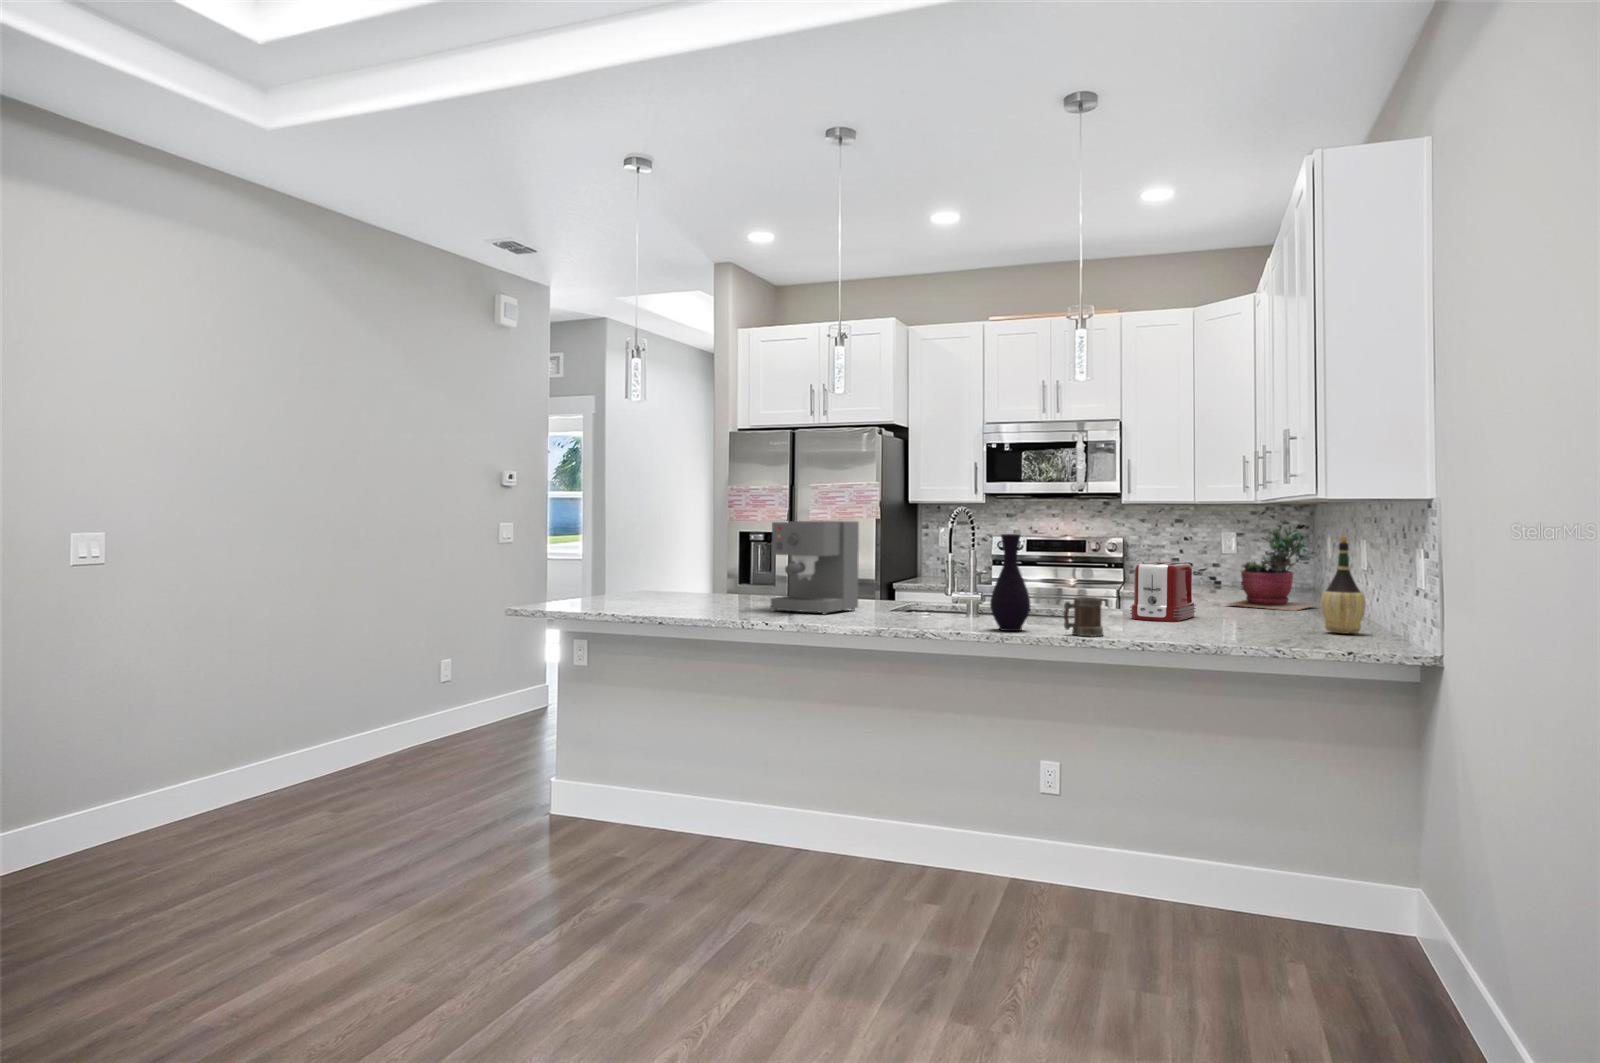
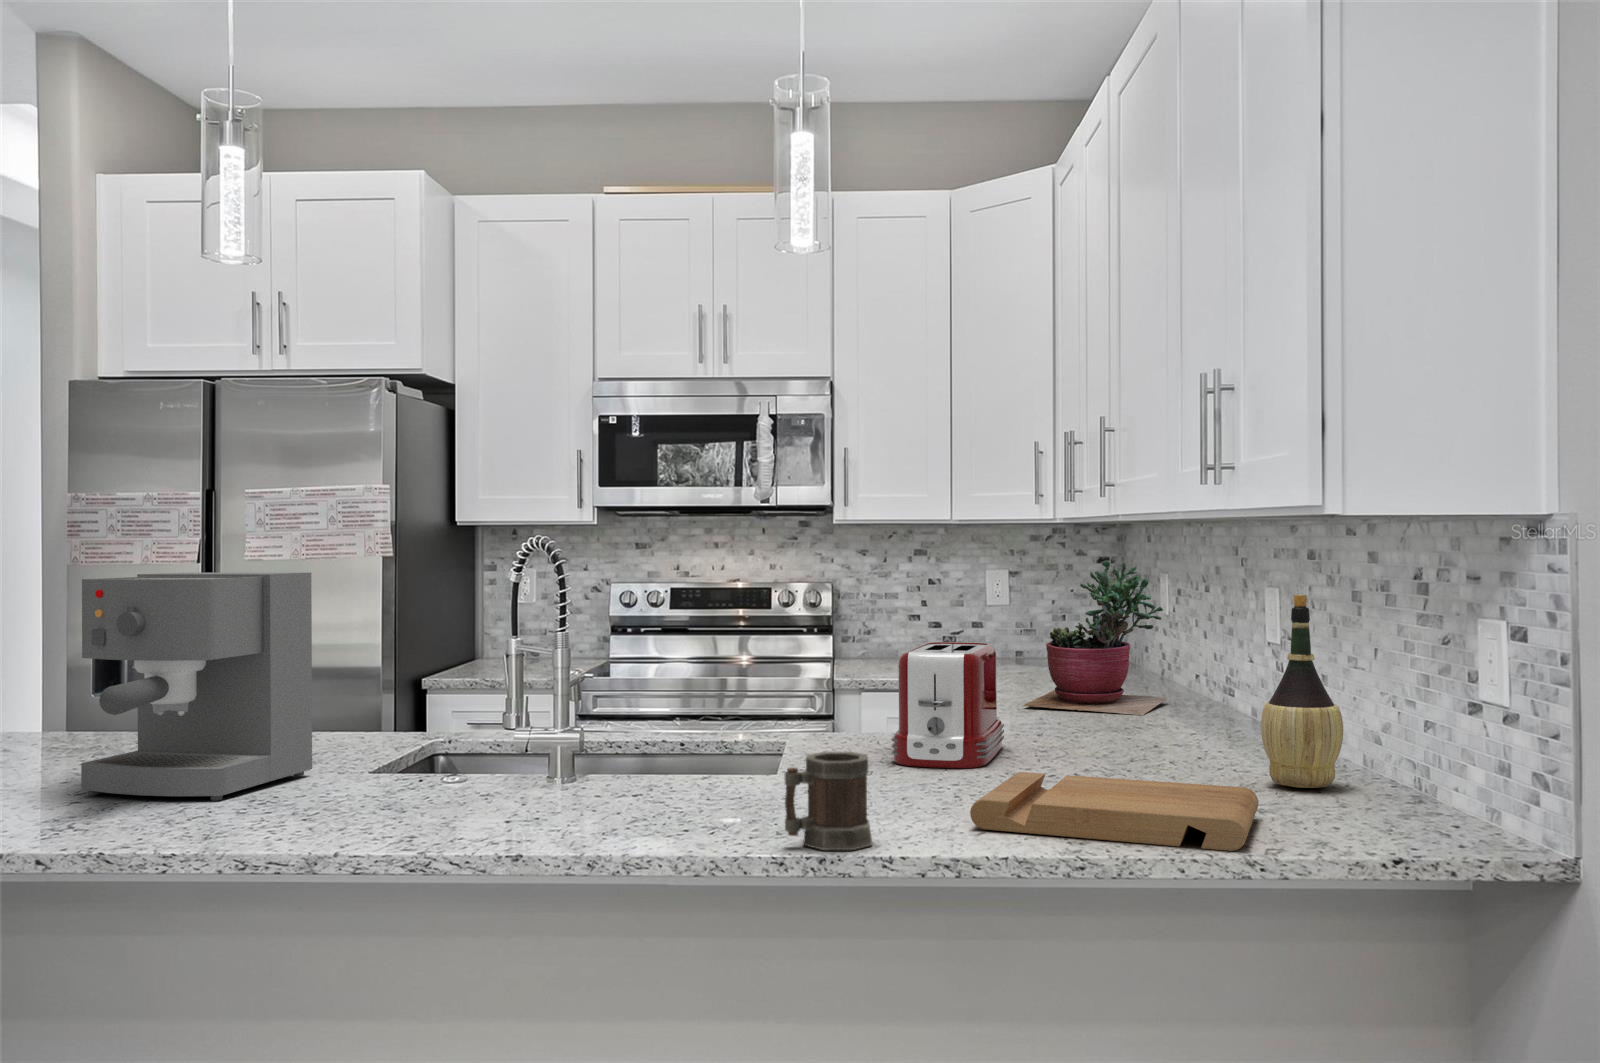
vase: present [990,534,1030,631] -> none [610,607,705,843]
cutting board: none [1151,617,1300,645] -> present [970,772,1258,851]

